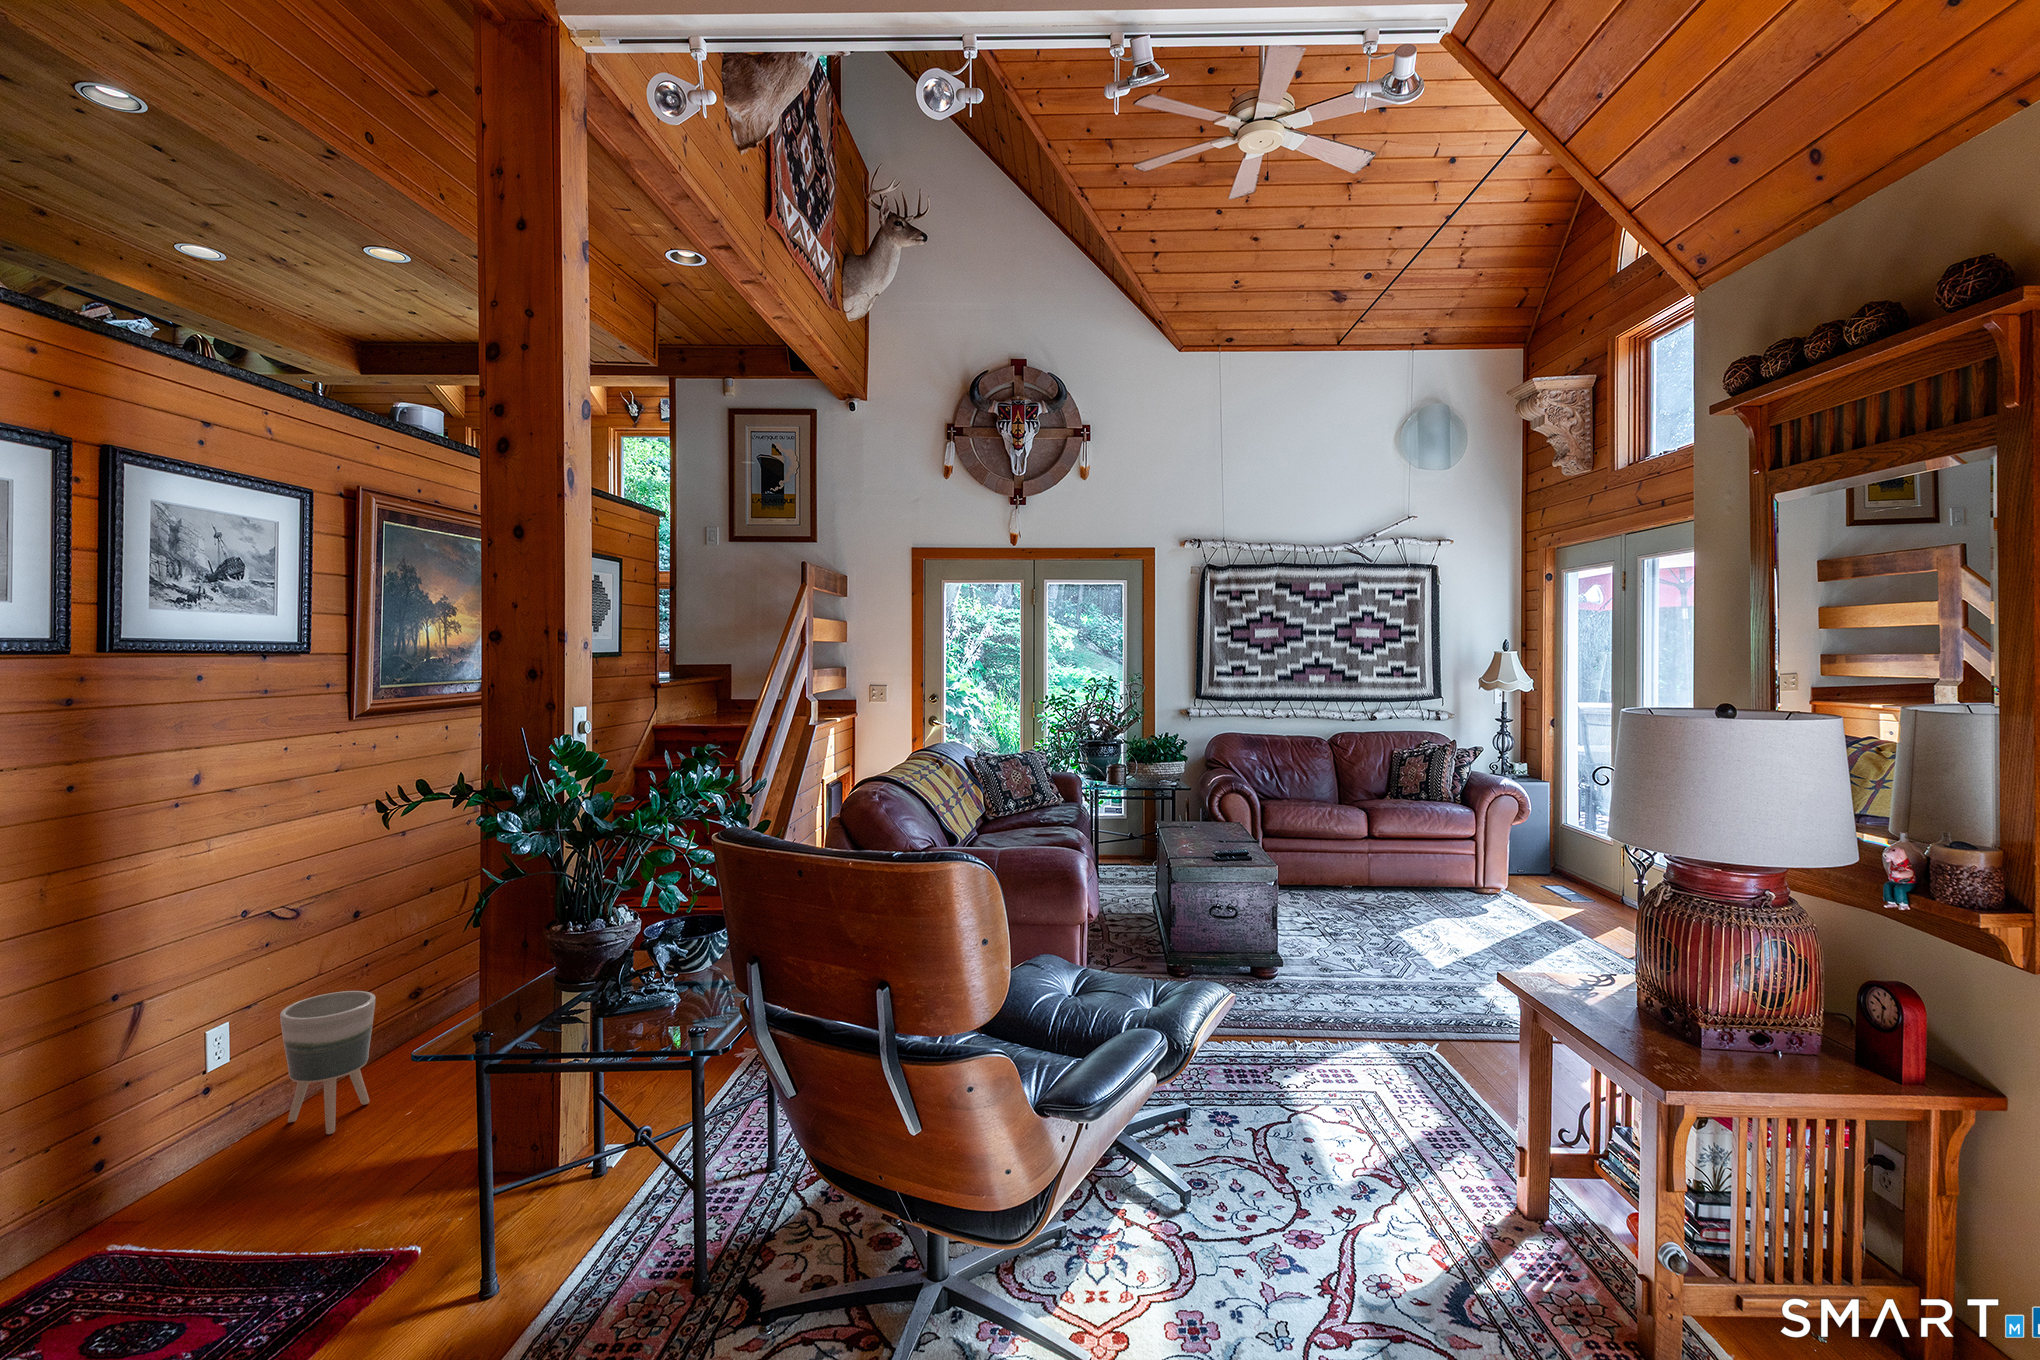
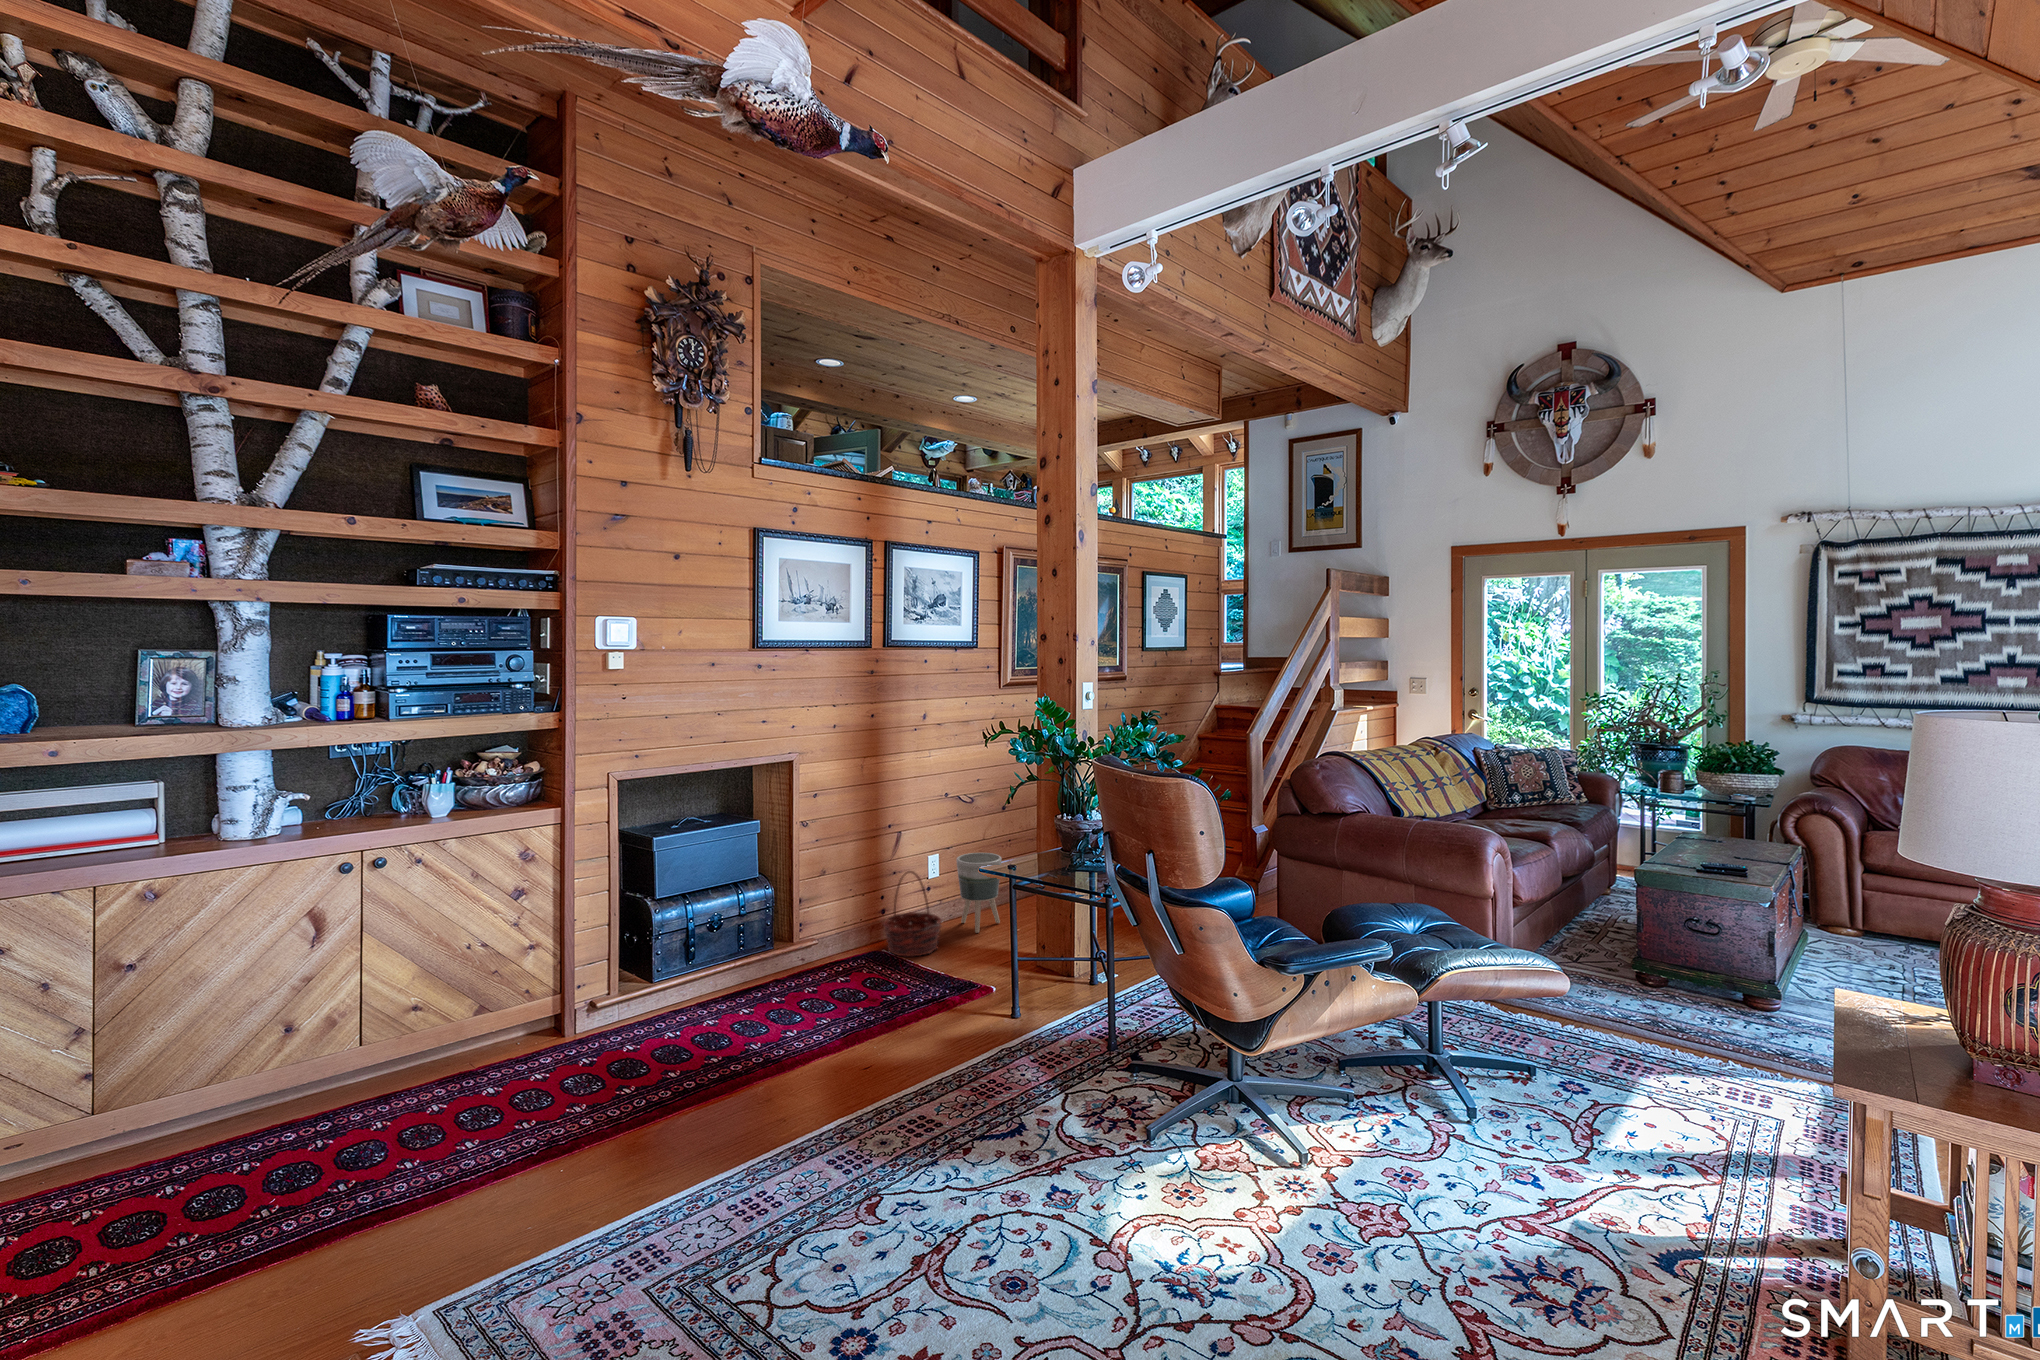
basket: none [119,1062,265,1232] -> present [883,871,942,956]

